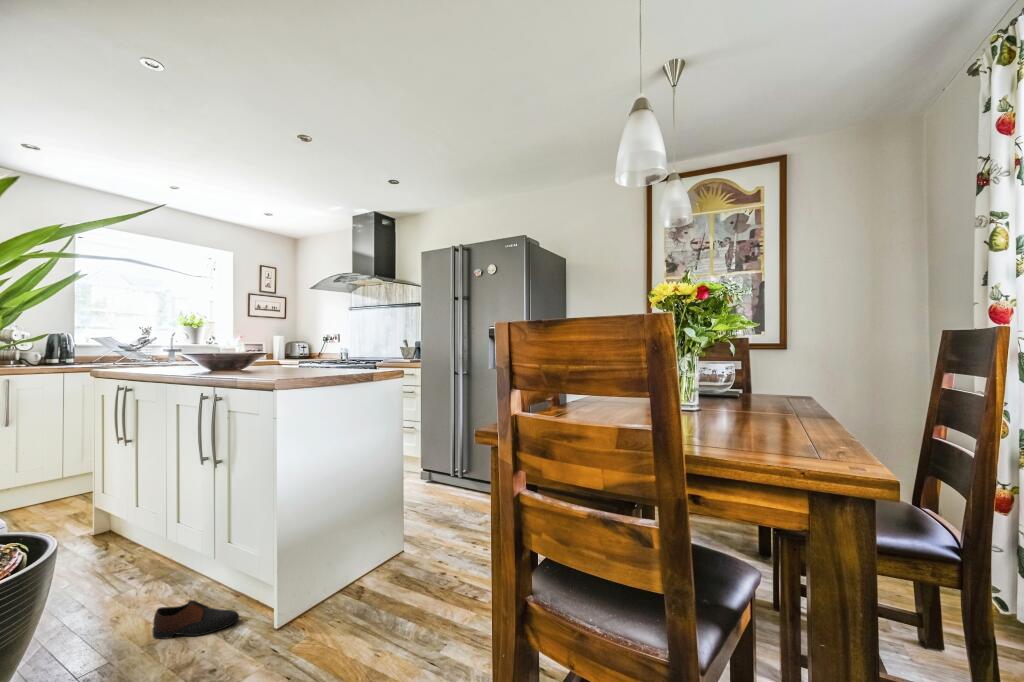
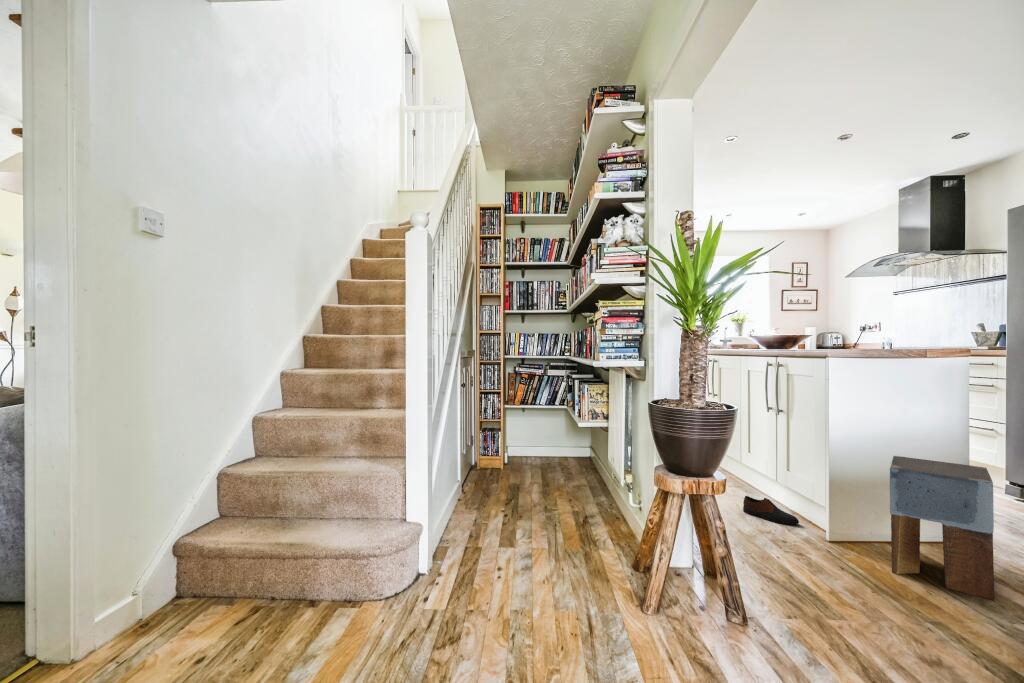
stool: none [342,489,429,652] -> present [890,456,995,600]

